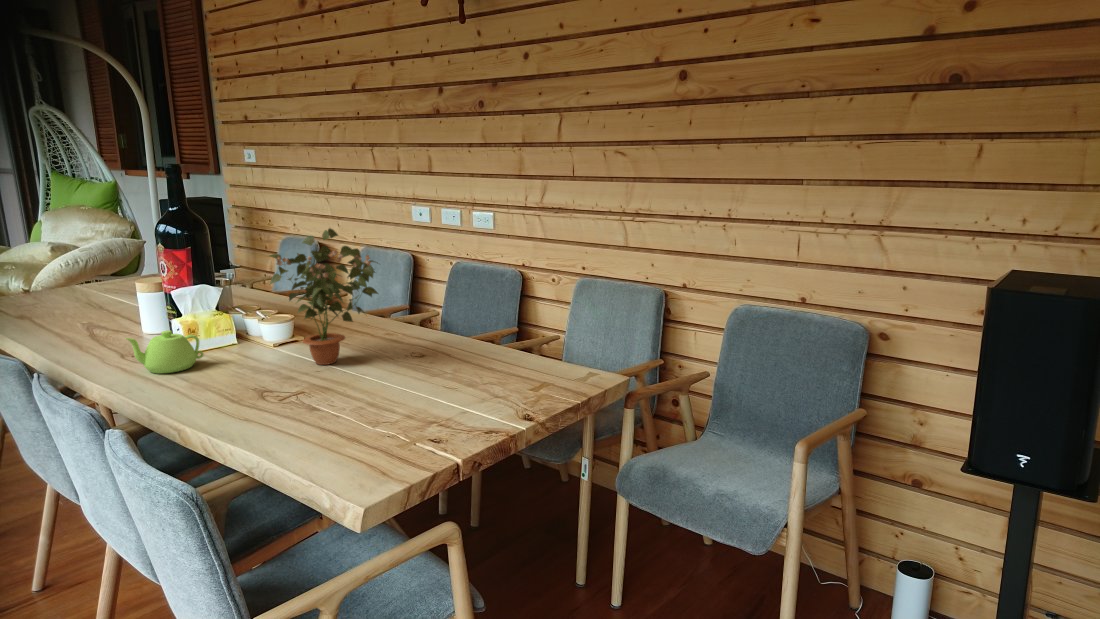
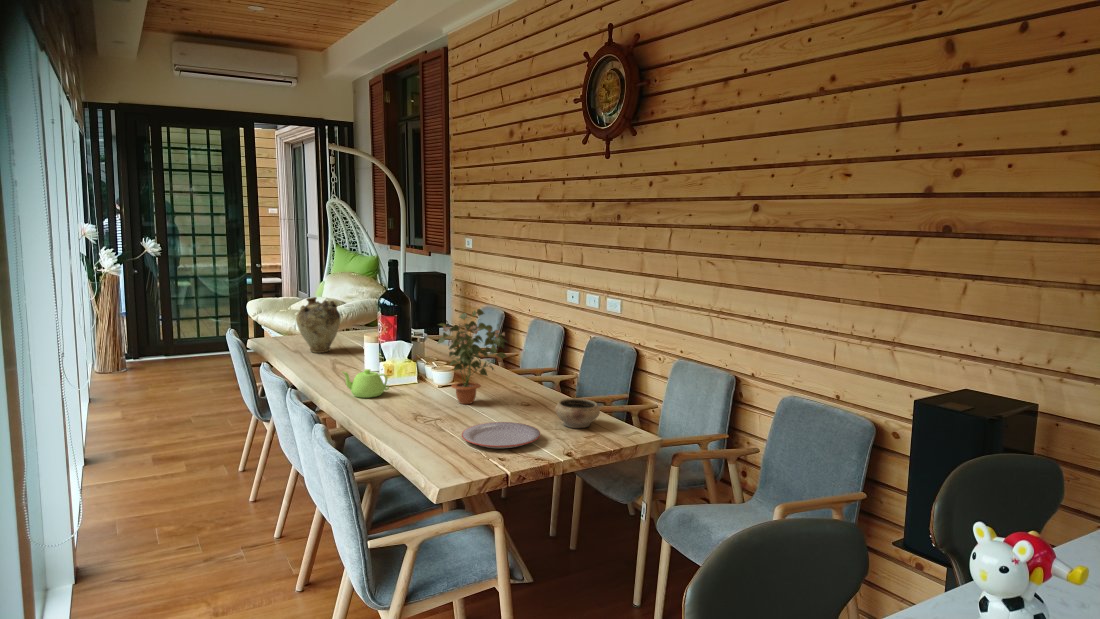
vase: none [21,236,94,317] -> present [296,297,341,353]
ceramic bowl: none [466,338,528,379] -> present [555,398,600,428]
plate: none [349,382,464,422] -> present [462,422,540,448]

